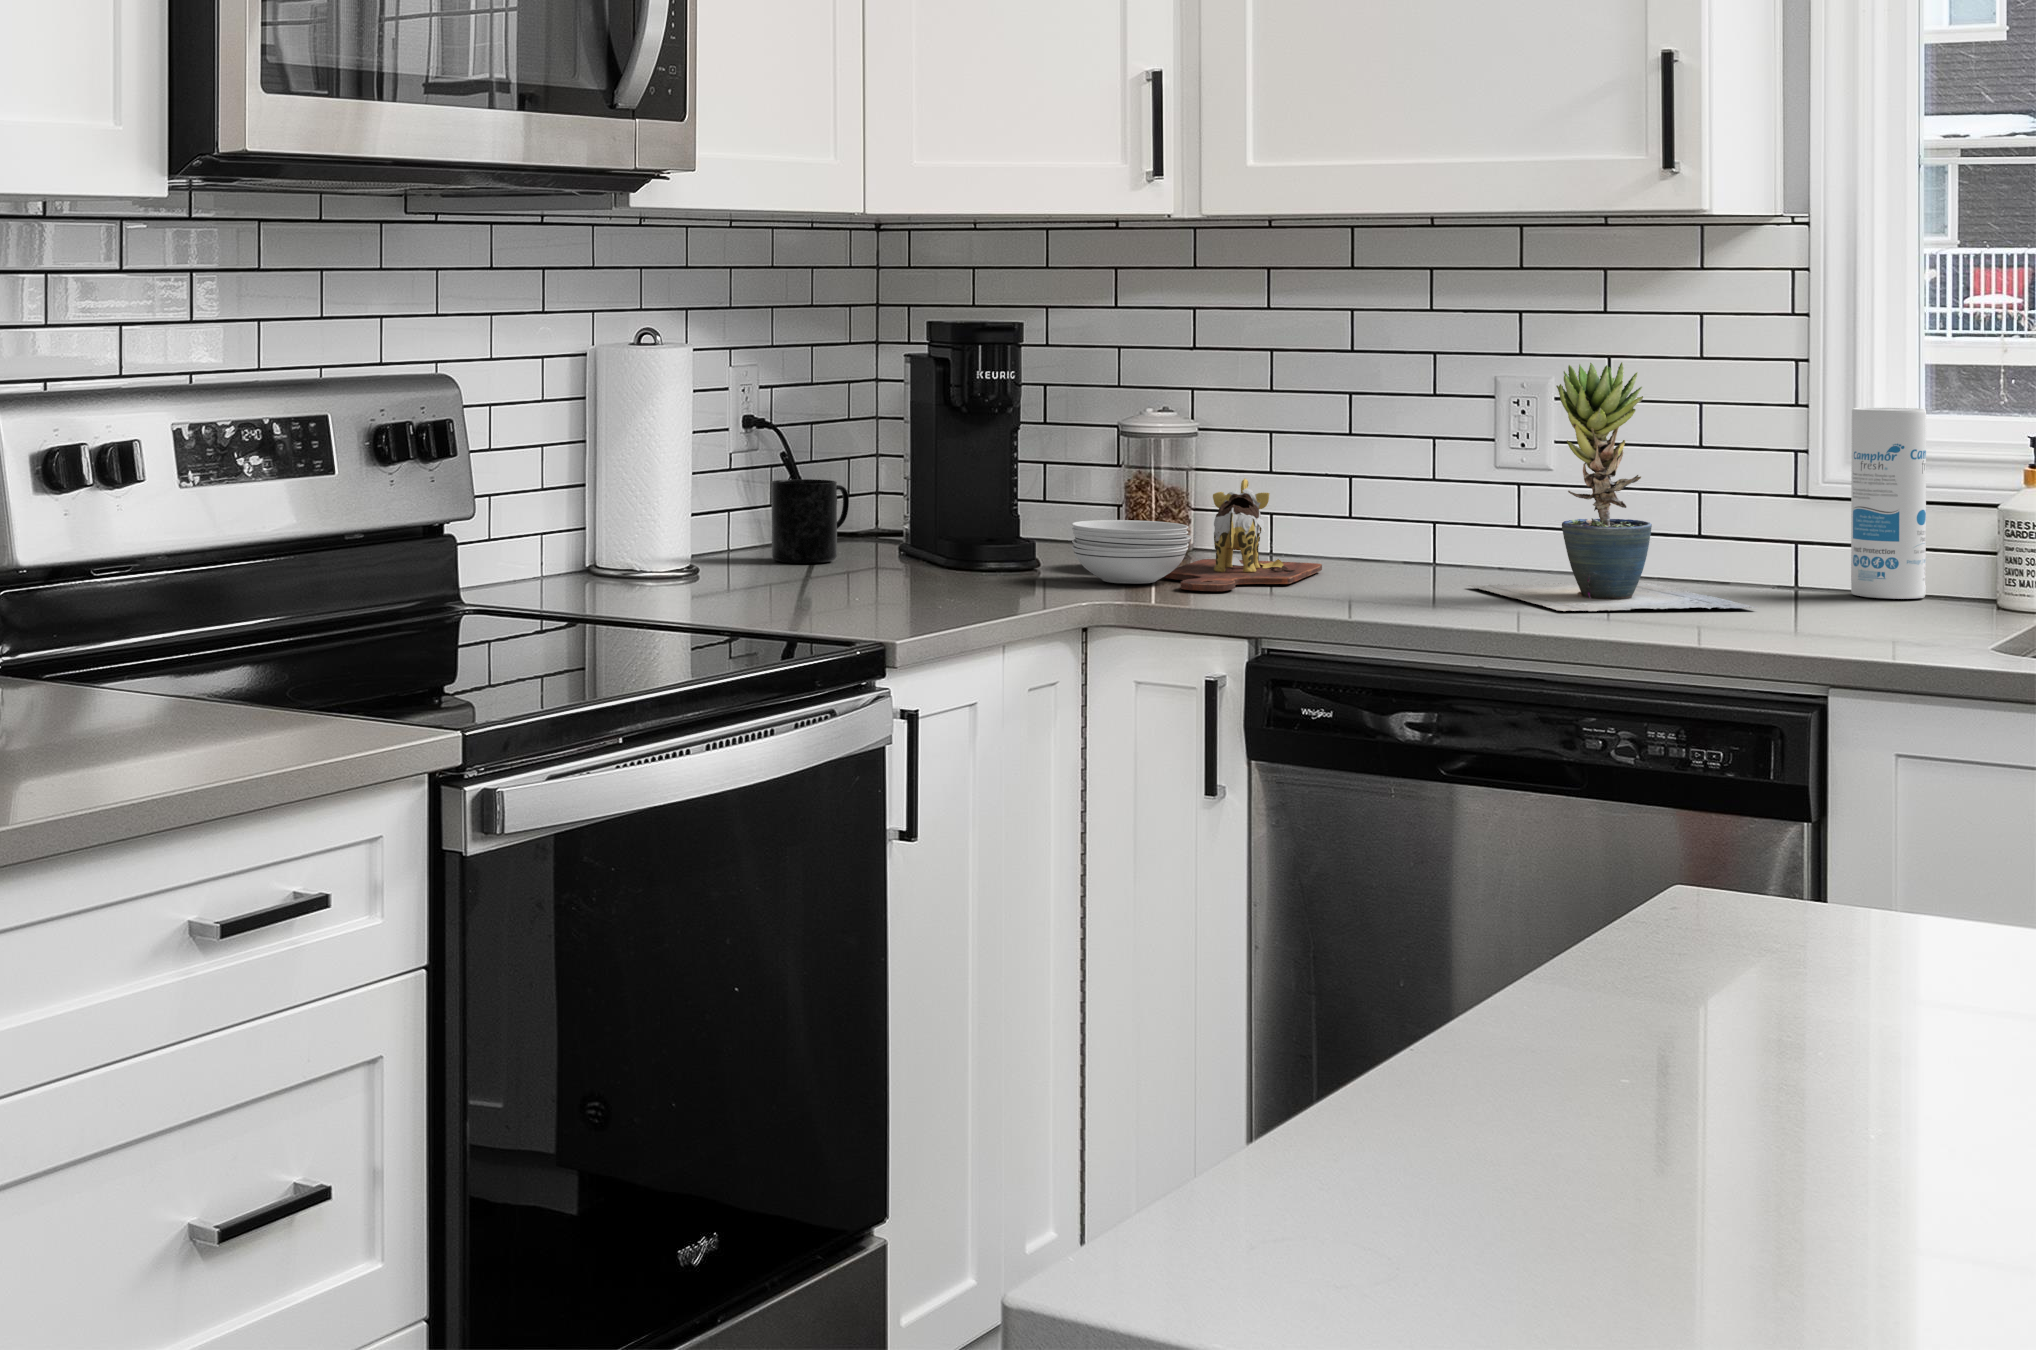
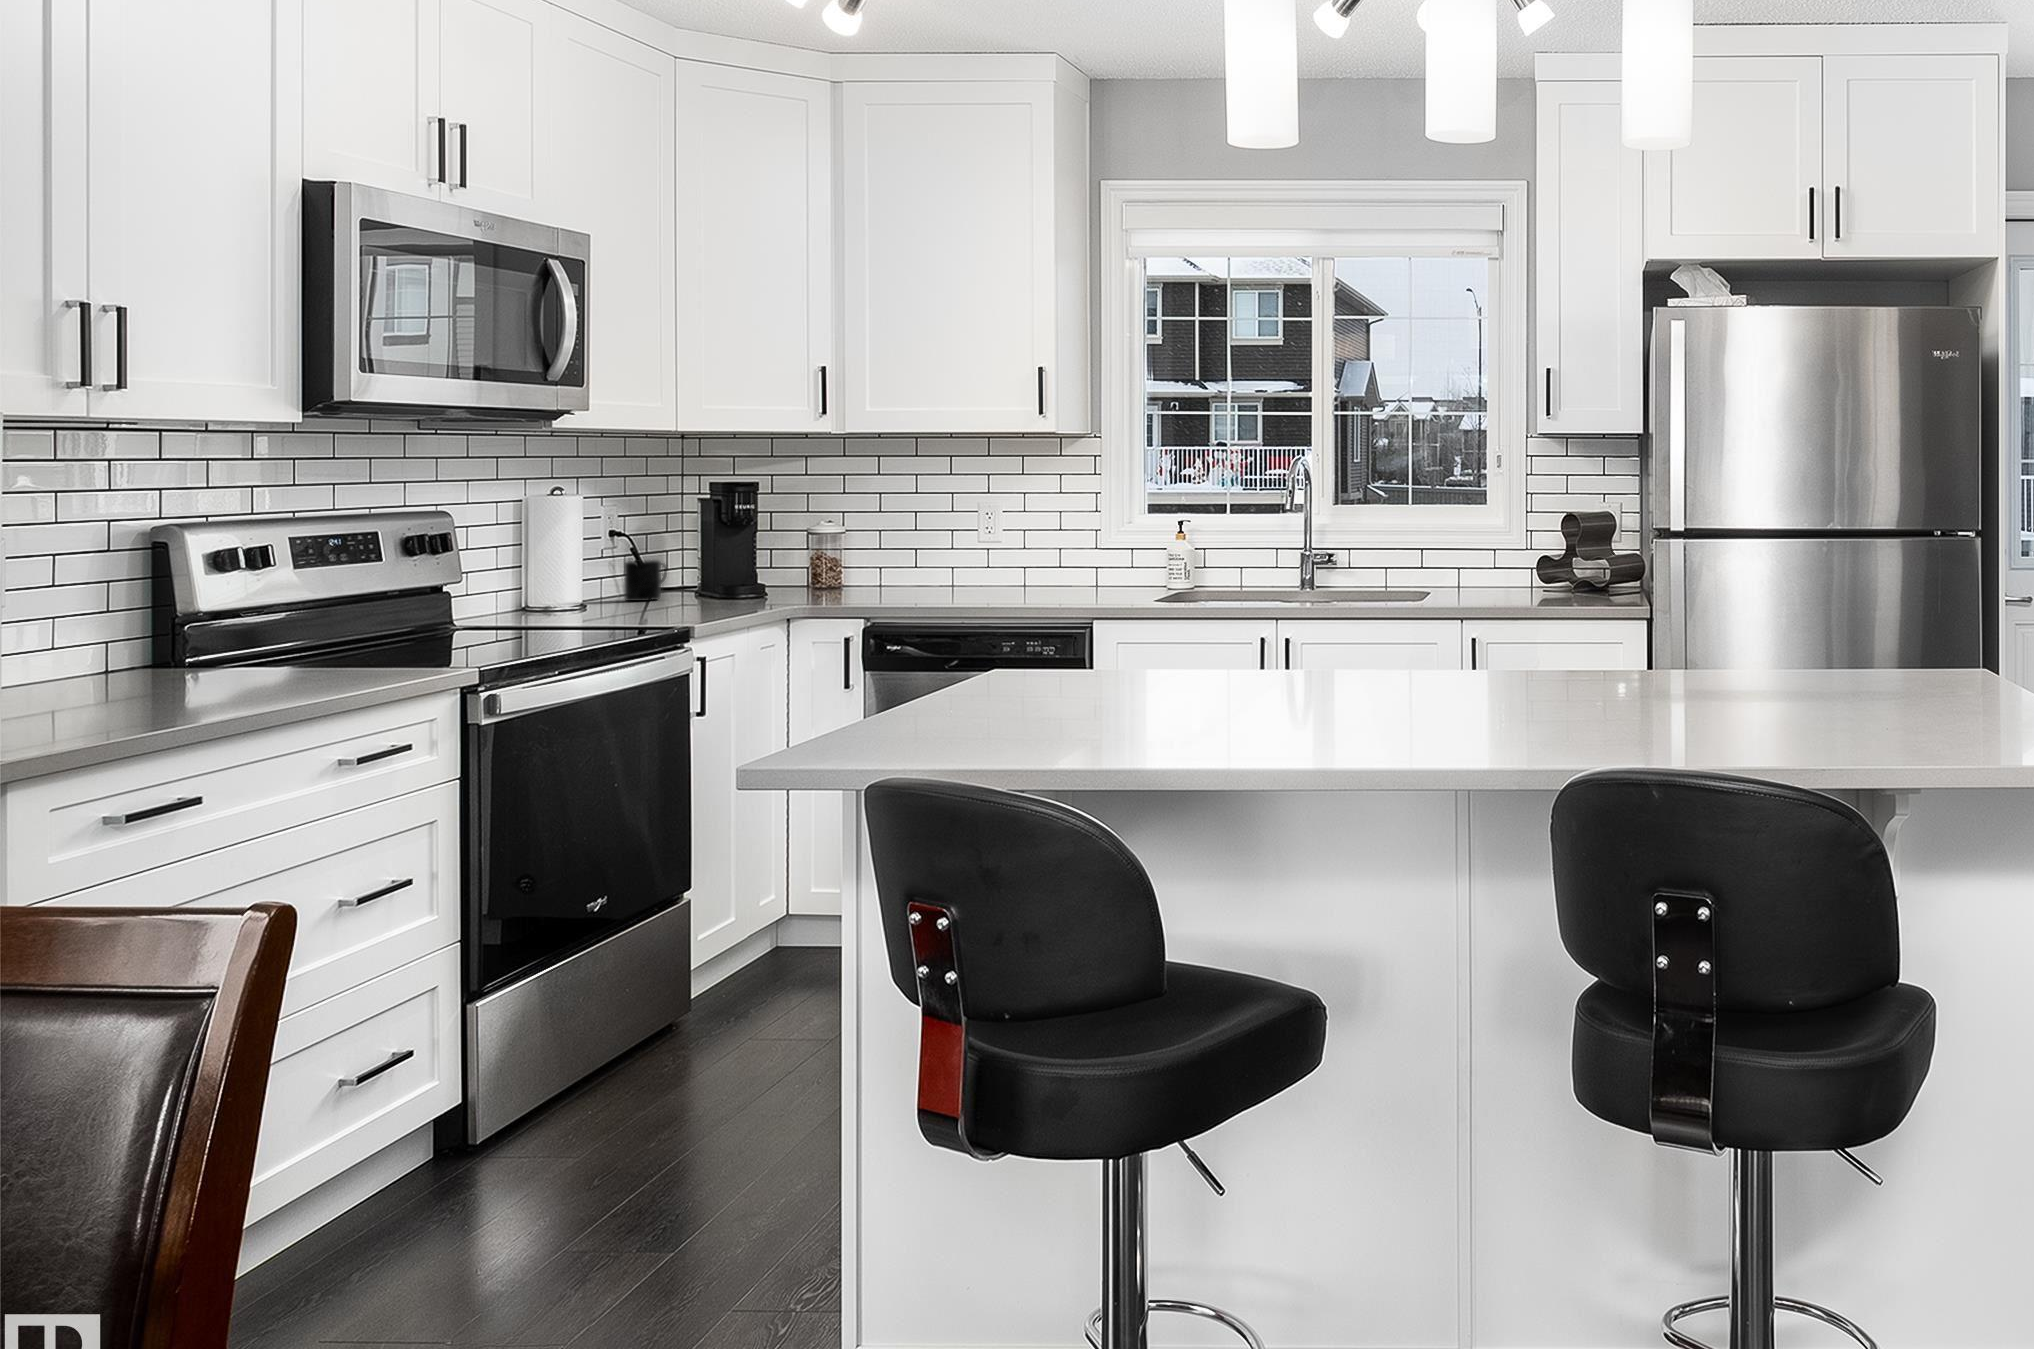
potted plant: present [1469,362,1757,611] -> none [965,496,1078,598]
canister: present [1851,408,1926,599] -> none [1117,513,1144,587]
cutting board: present [1072,479,1322,591] -> none [784,551,904,600]

